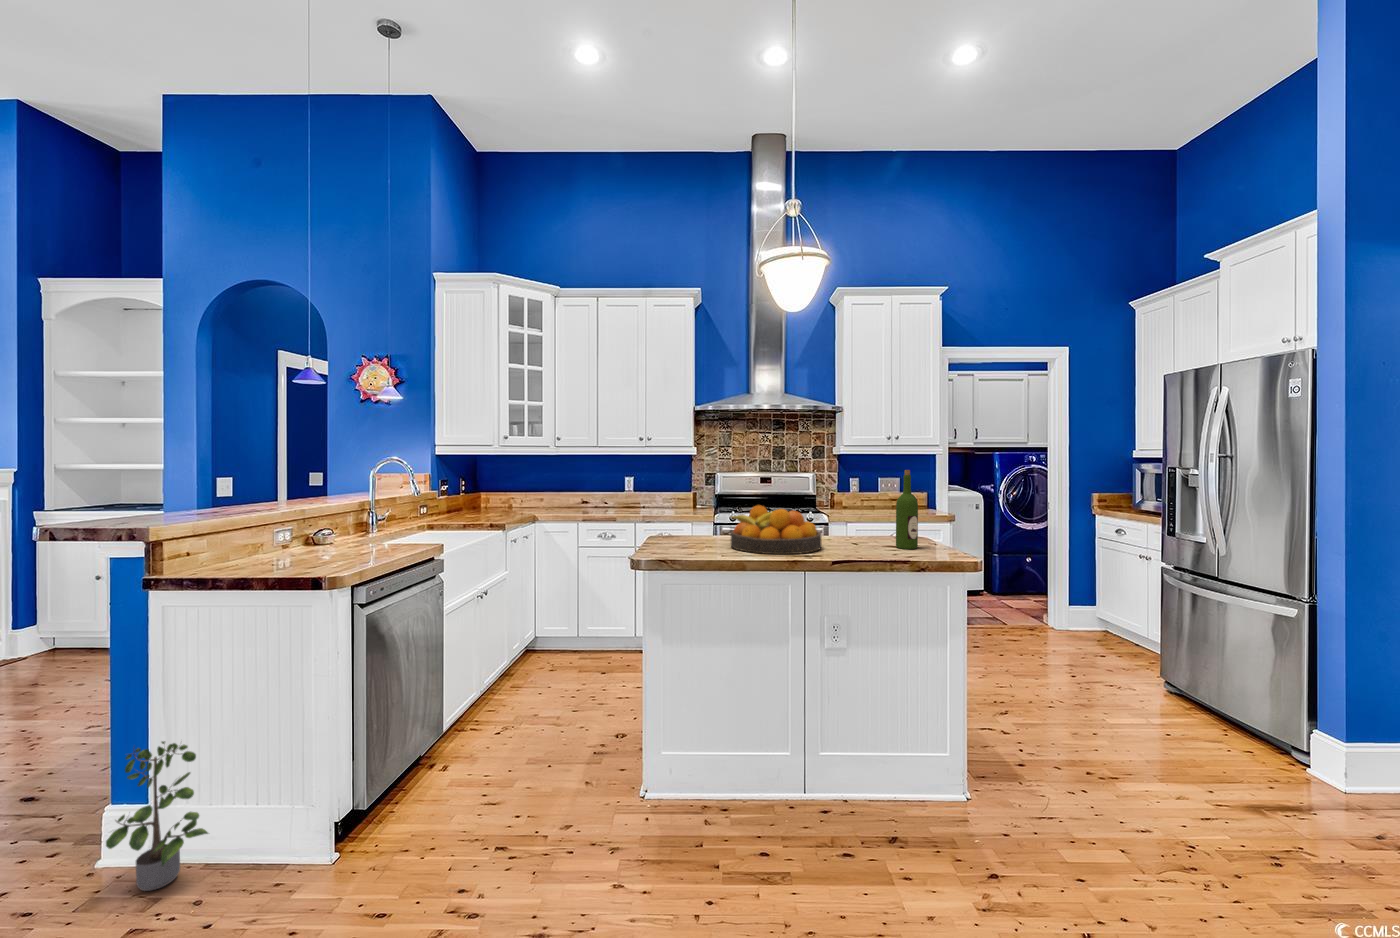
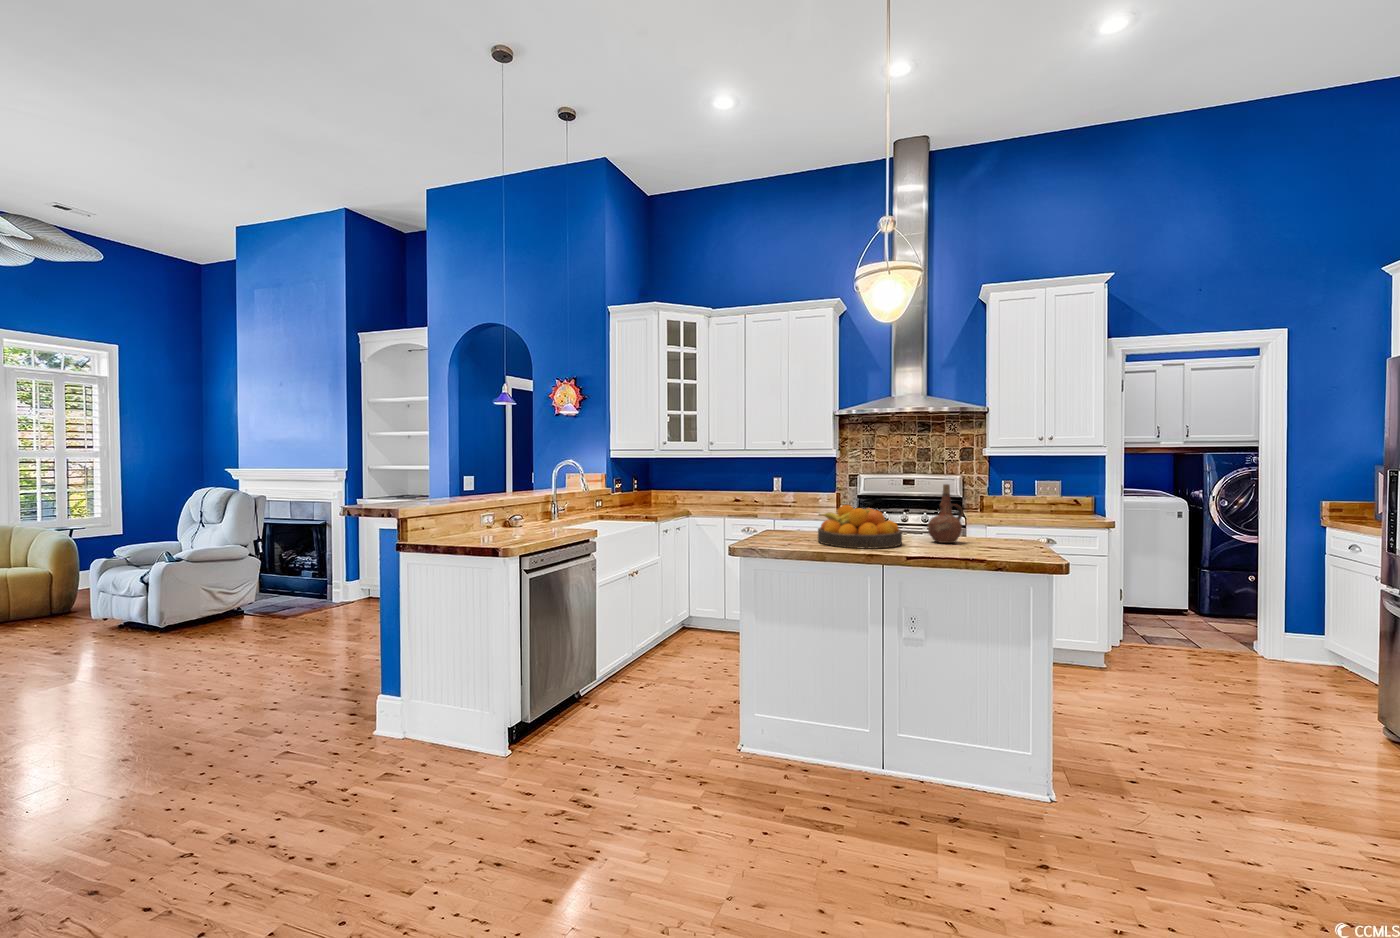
wine bottle: present [896,470,918,549] -> none [978,474,1000,550]
ceramic pitcher: none [839,481,873,543] -> present [928,484,963,543]
potted plant: present [106,741,208,891] -> none [377,654,435,753]

